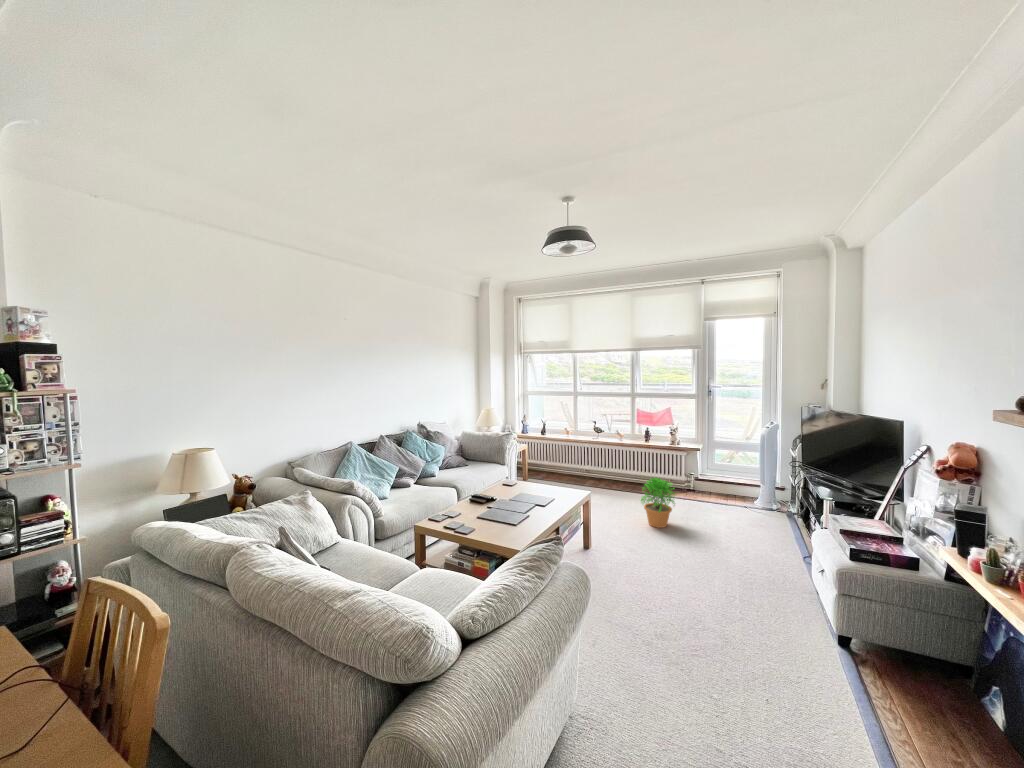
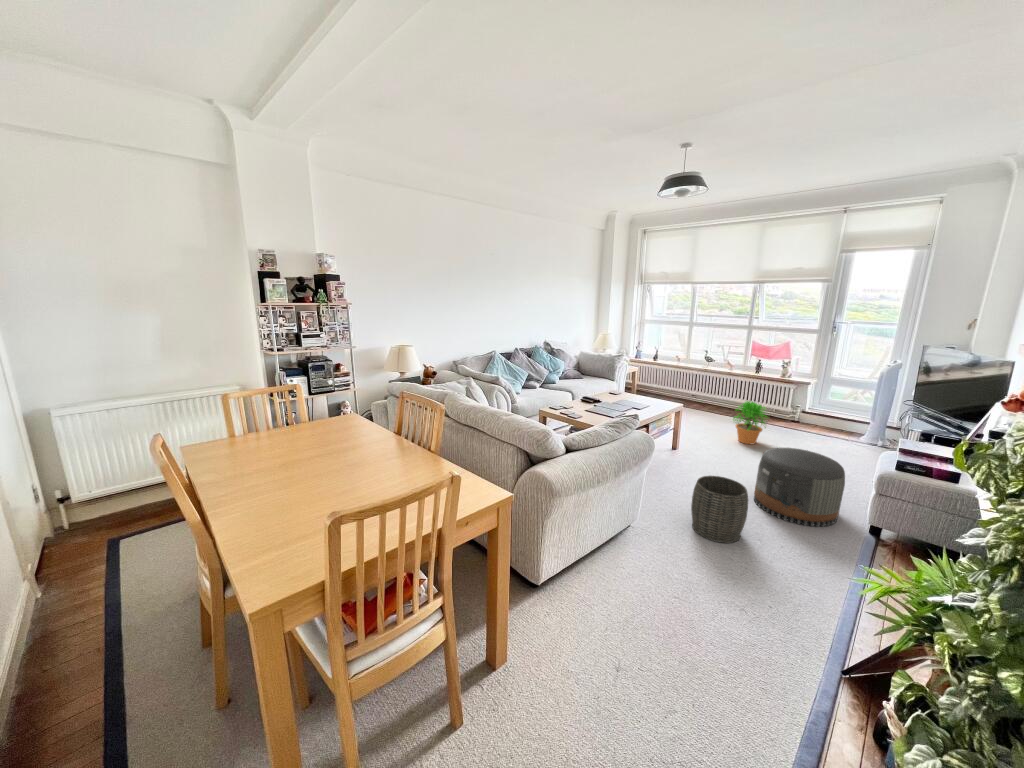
pouf: none [698,540,797,648] -> present [754,448,845,527]
woven basket: none [643,603,718,713] -> present [691,476,748,543]

